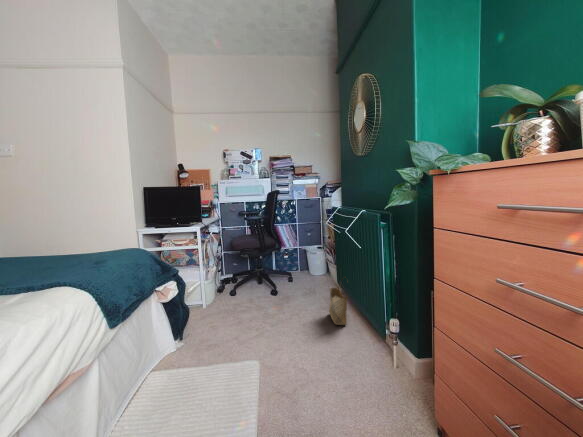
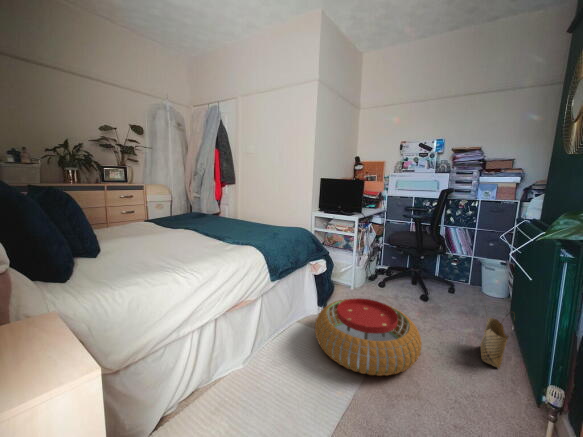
pouf: none [181,307,297,394] -> present [315,298,422,376]

